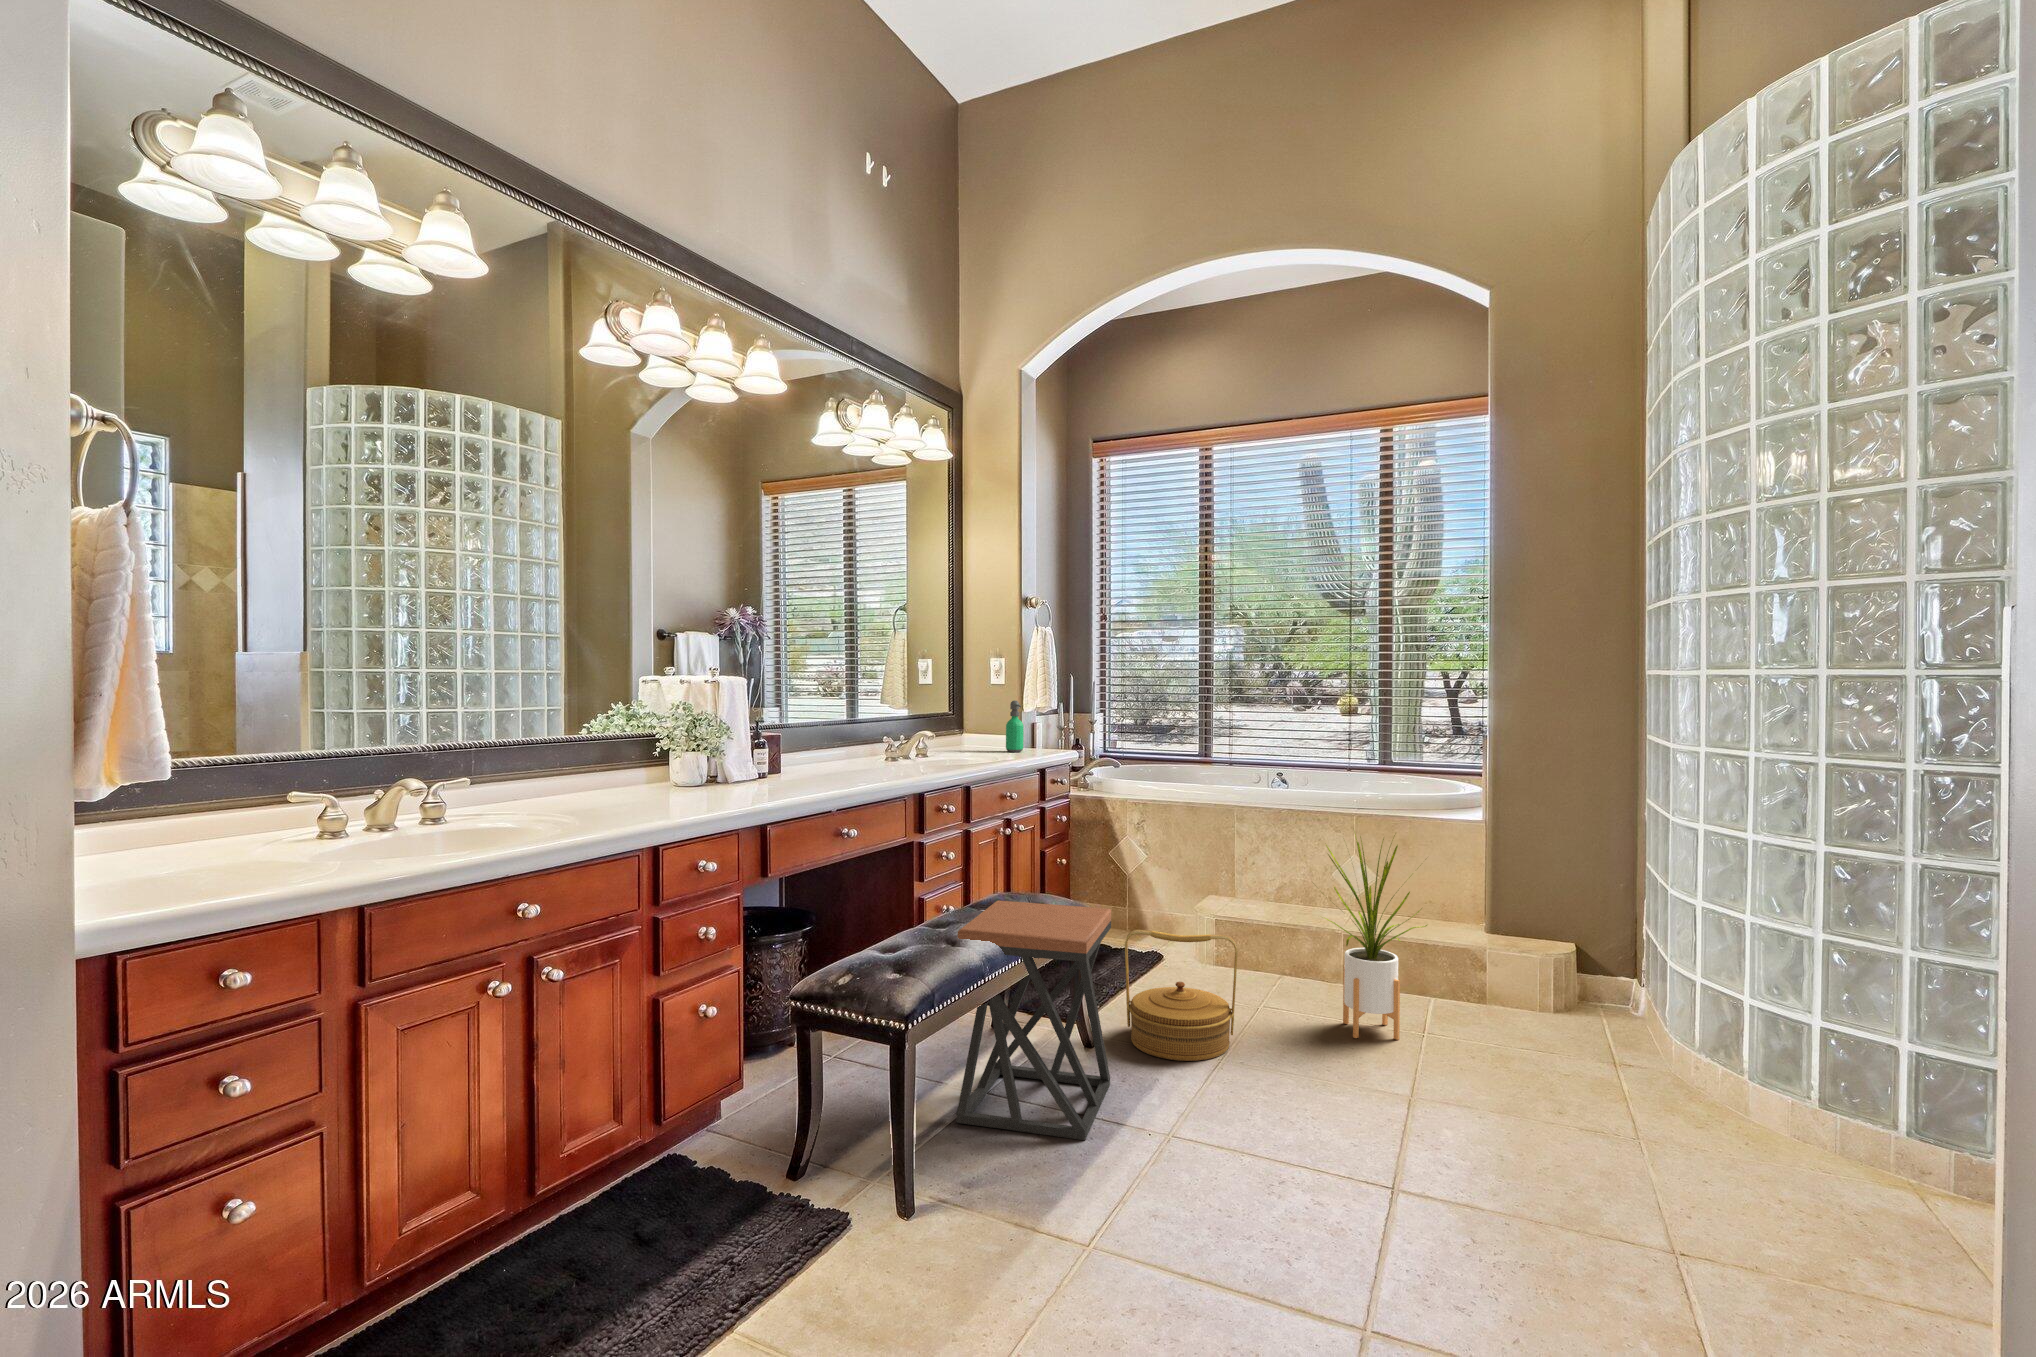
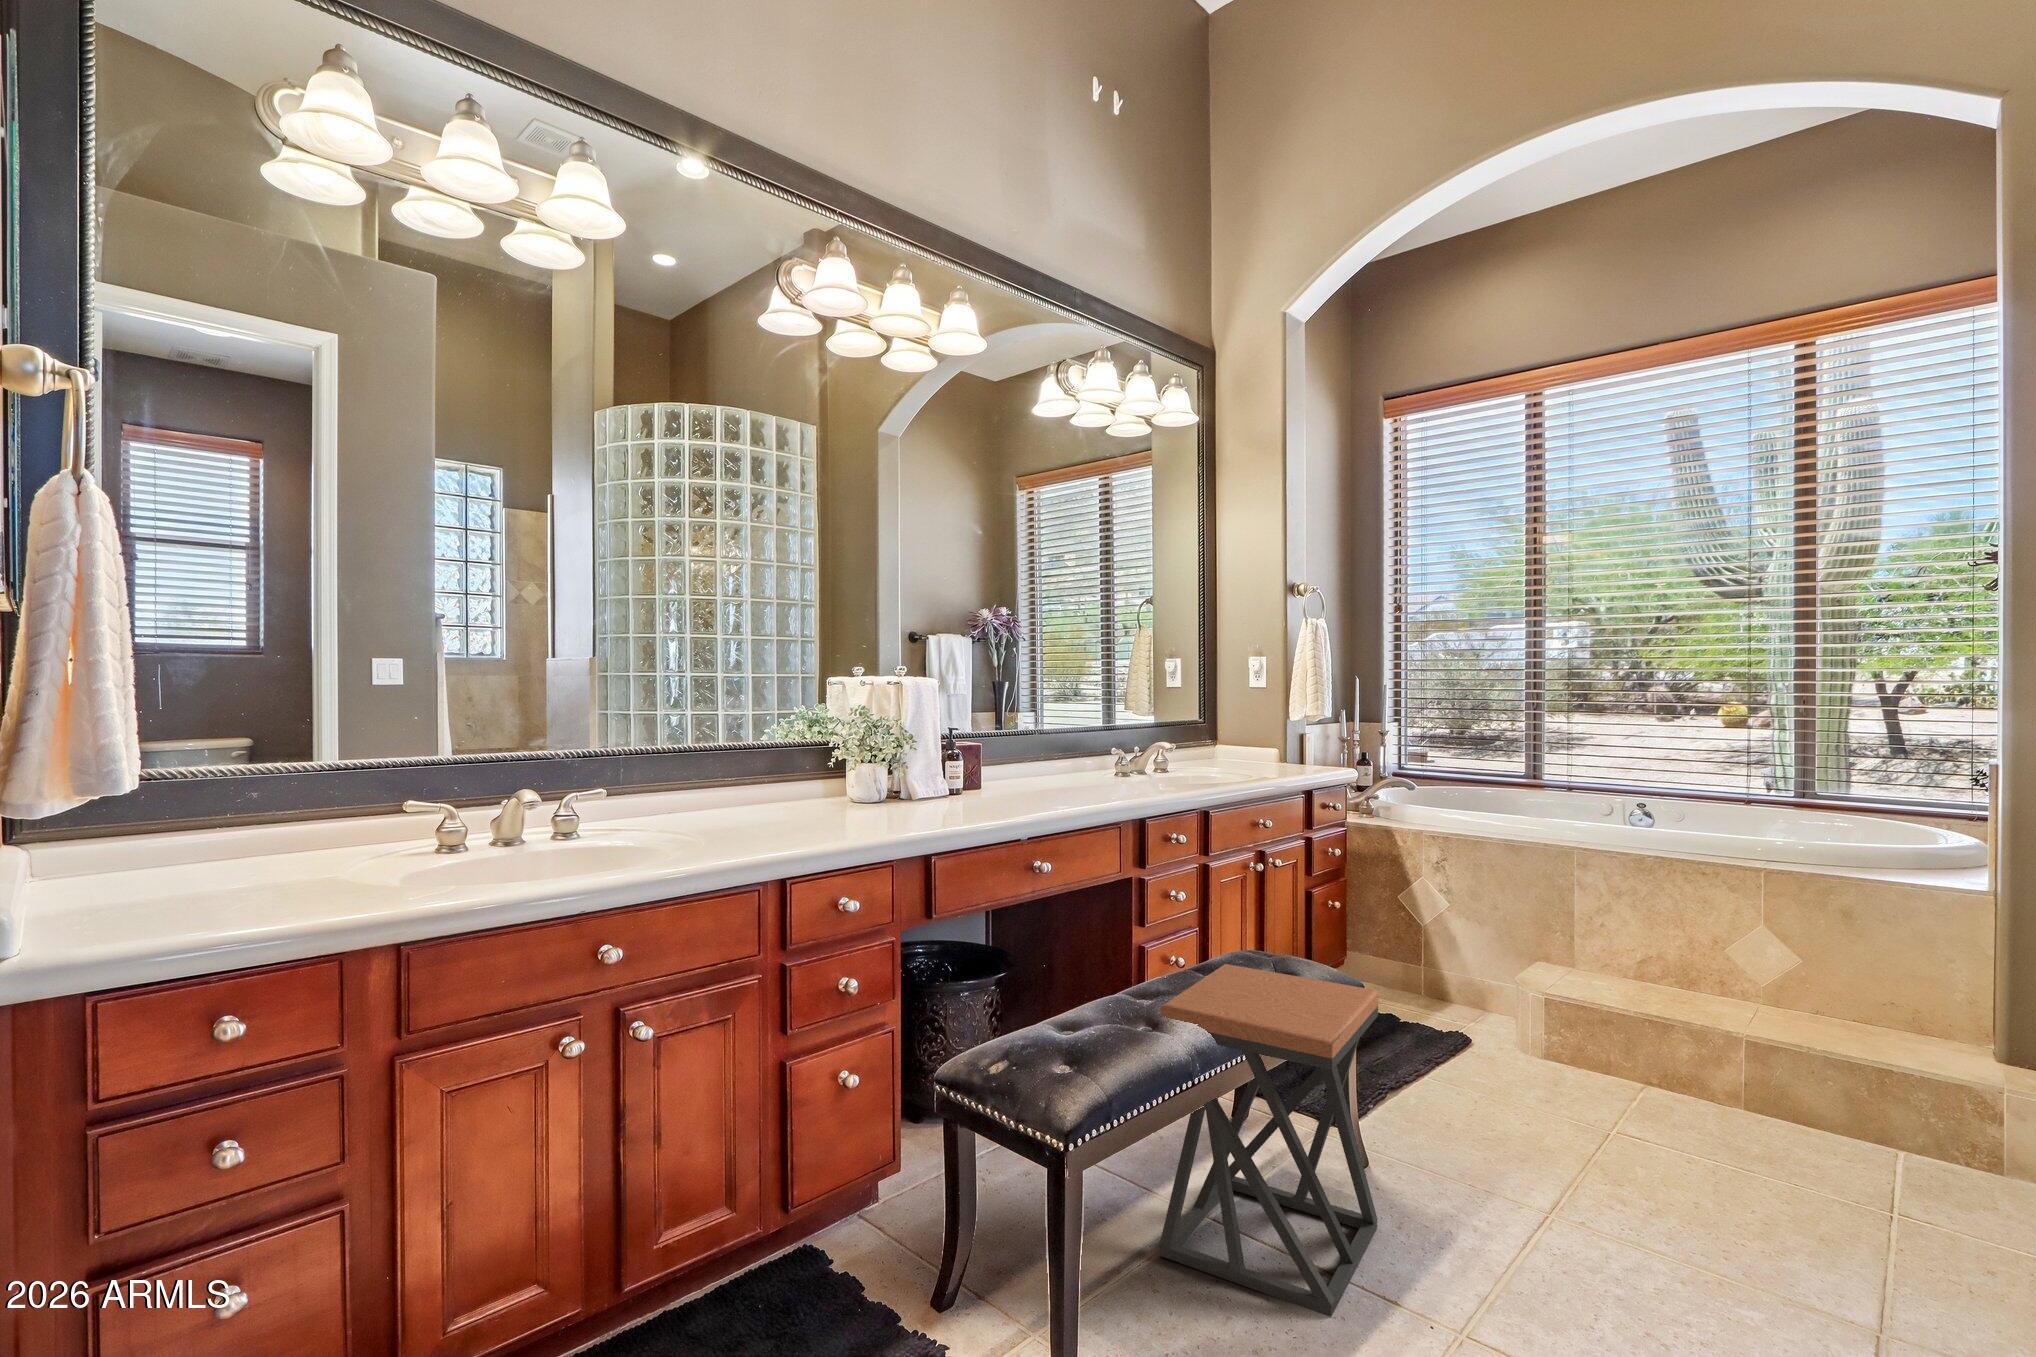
soap dispenser: present [1006,700,1024,752] -> none [1265,707,1287,769]
house plant: present [1325,831,1427,1040] -> none [1689,895,1895,1218]
basket: present [1125,930,1238,1061] -> none [1405,1013,1572,1208]

